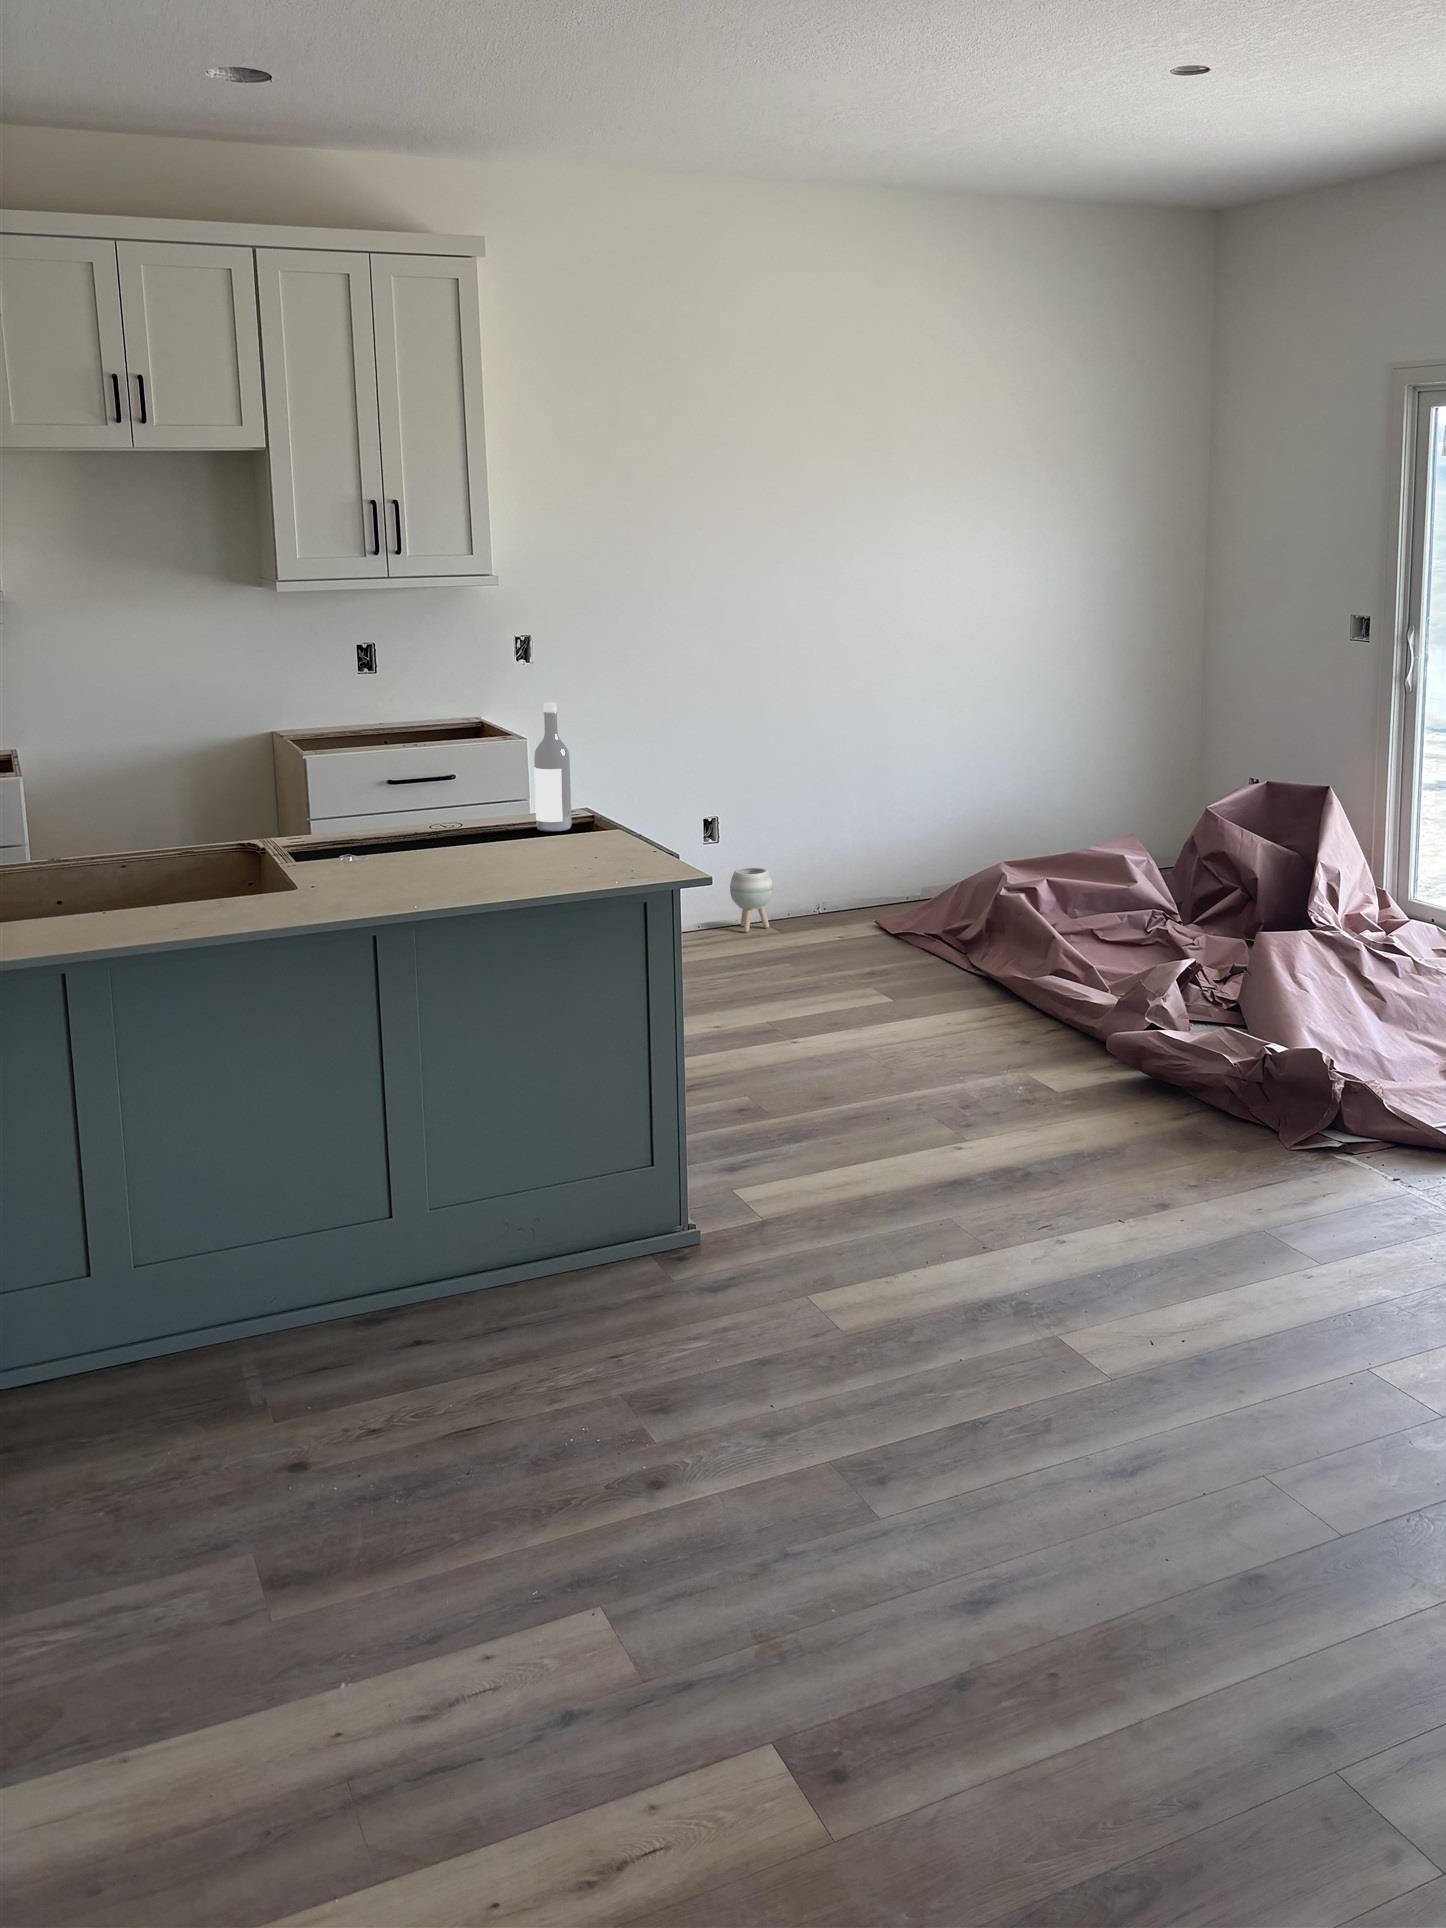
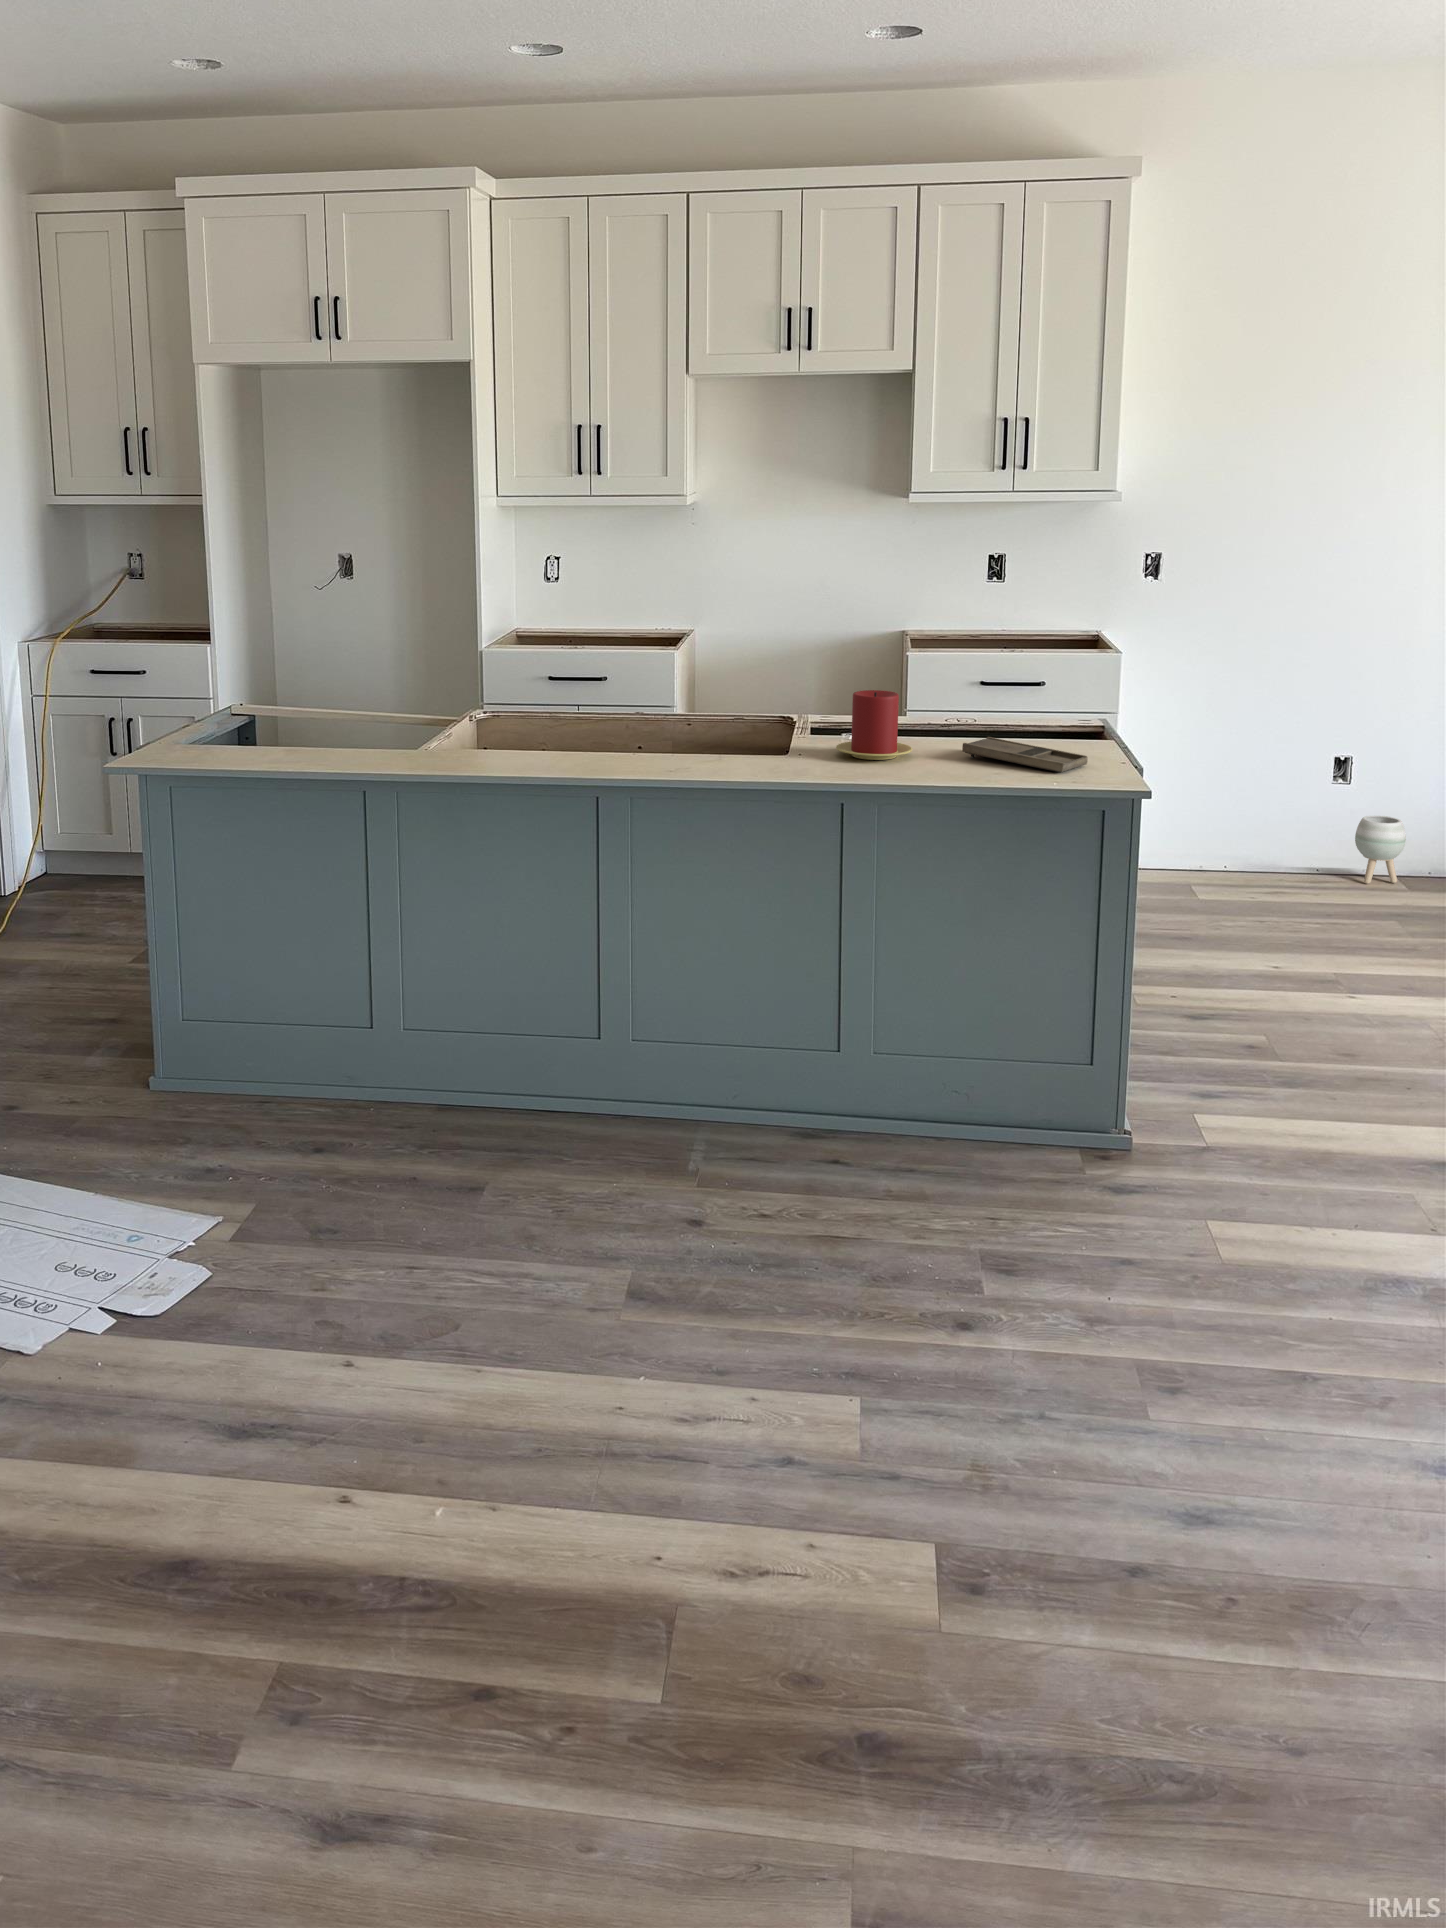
wine bottle: present [534,703,571,831] -> none [1043,618,1081,741]
candle: none [334,797,422,876] -> present [836,690,912,760]
tray: none [476,835,609,862] -> present [962,737,1088,772]

